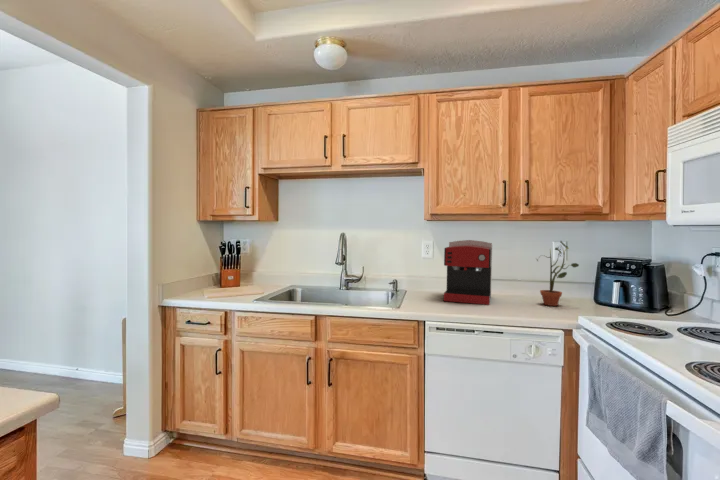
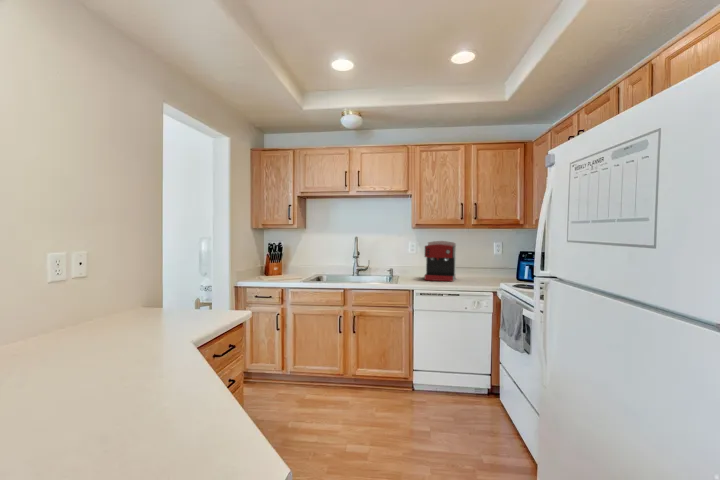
potted plant: present [537,241,579,306] -> none [481,241,506,281]

